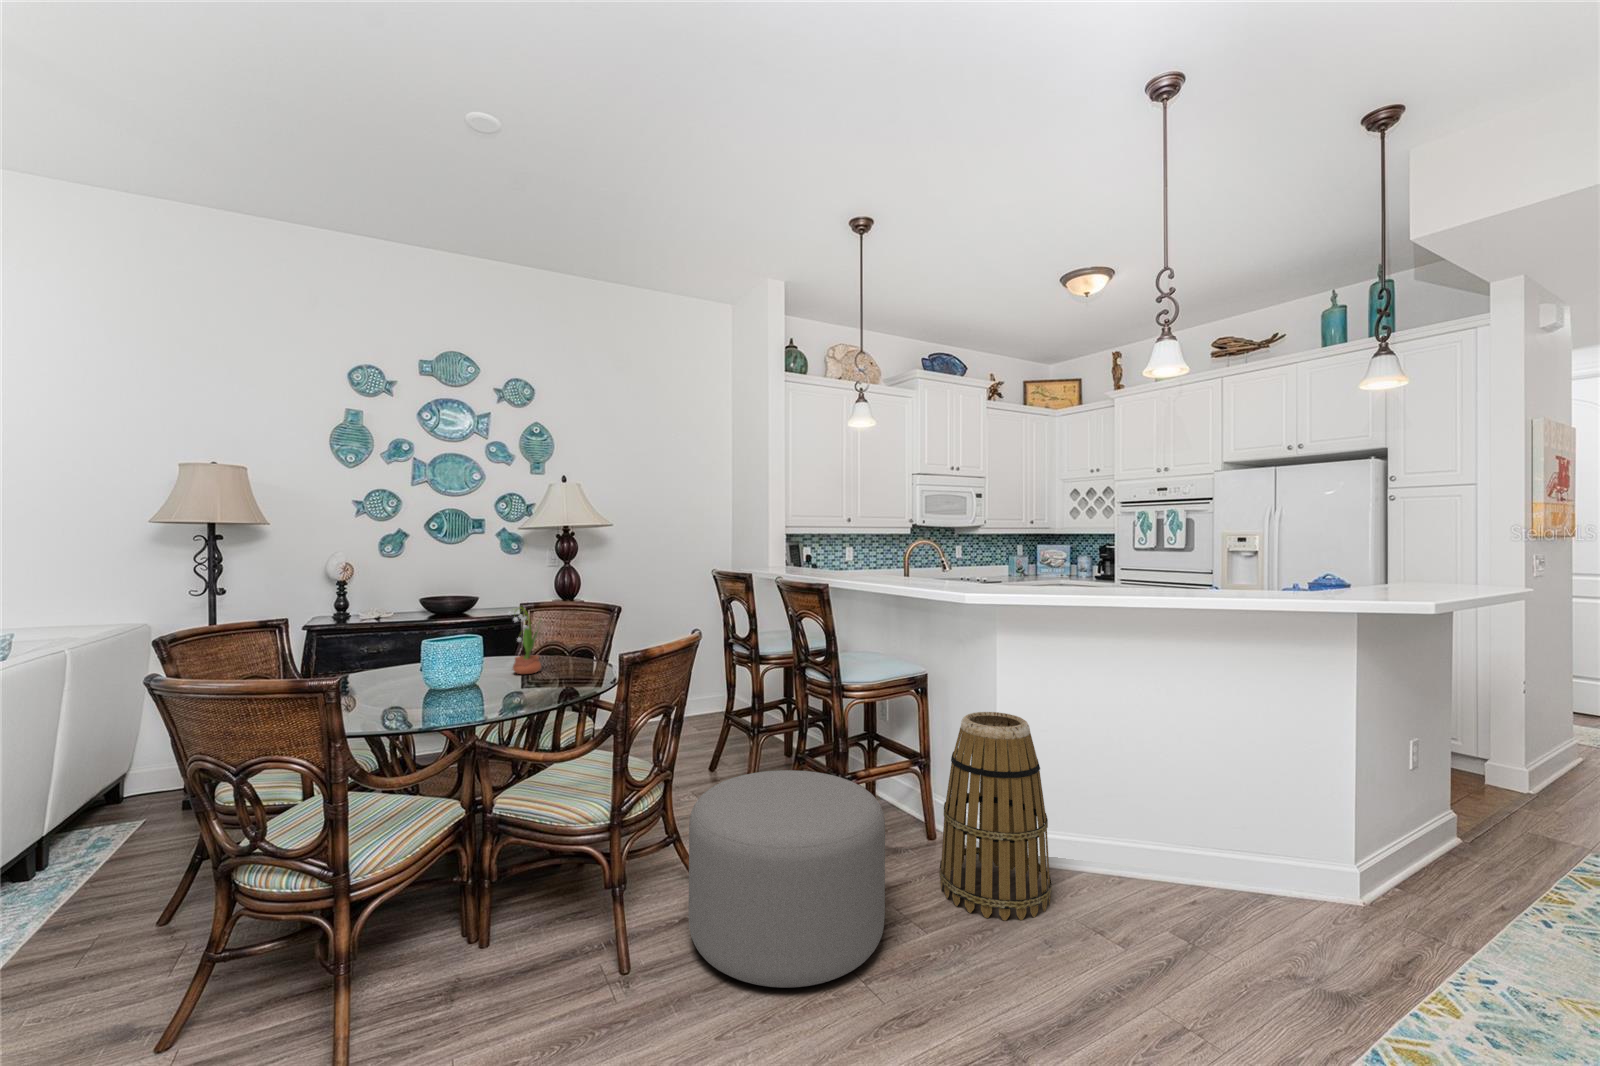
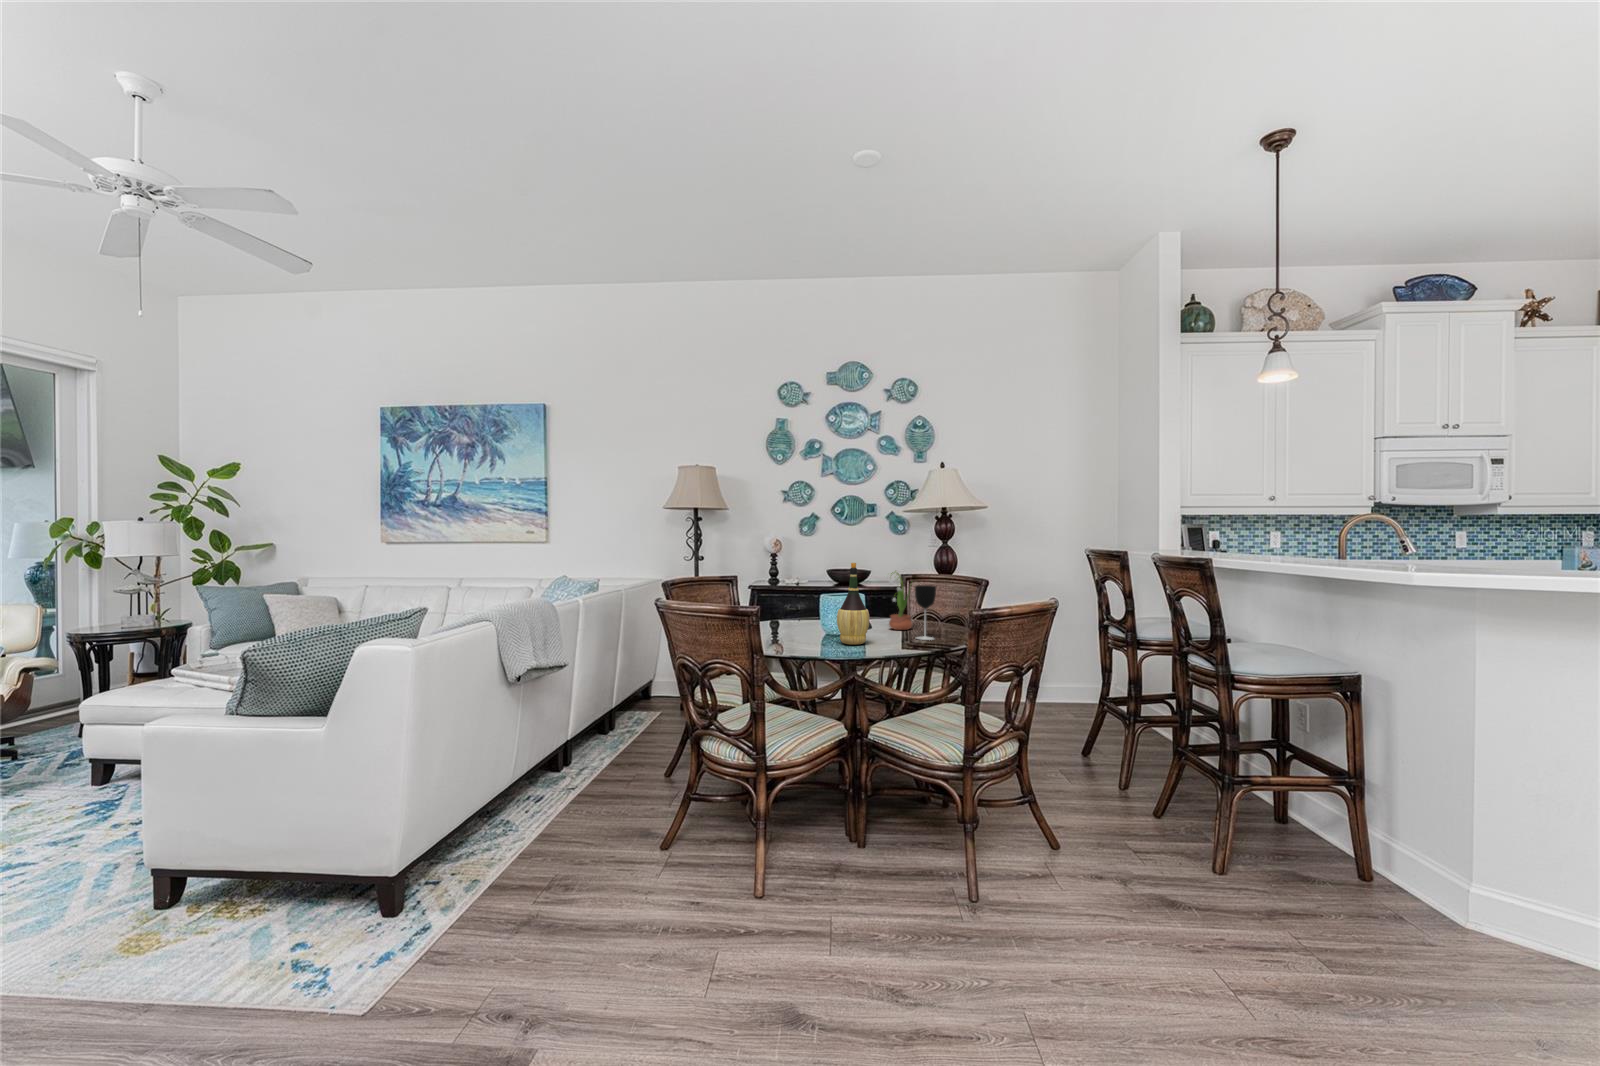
wine bottle: none [450,604,494,703] -> present [837,563,869,644]
wine glass: none [548,623,573,686] -> present [915,585,936,640]
basket: present [940,712,1052,920] -> none [1365,725,1561,1006]
ottoman: present [689,770,885,988] -> none [1038,749,1272,975]

